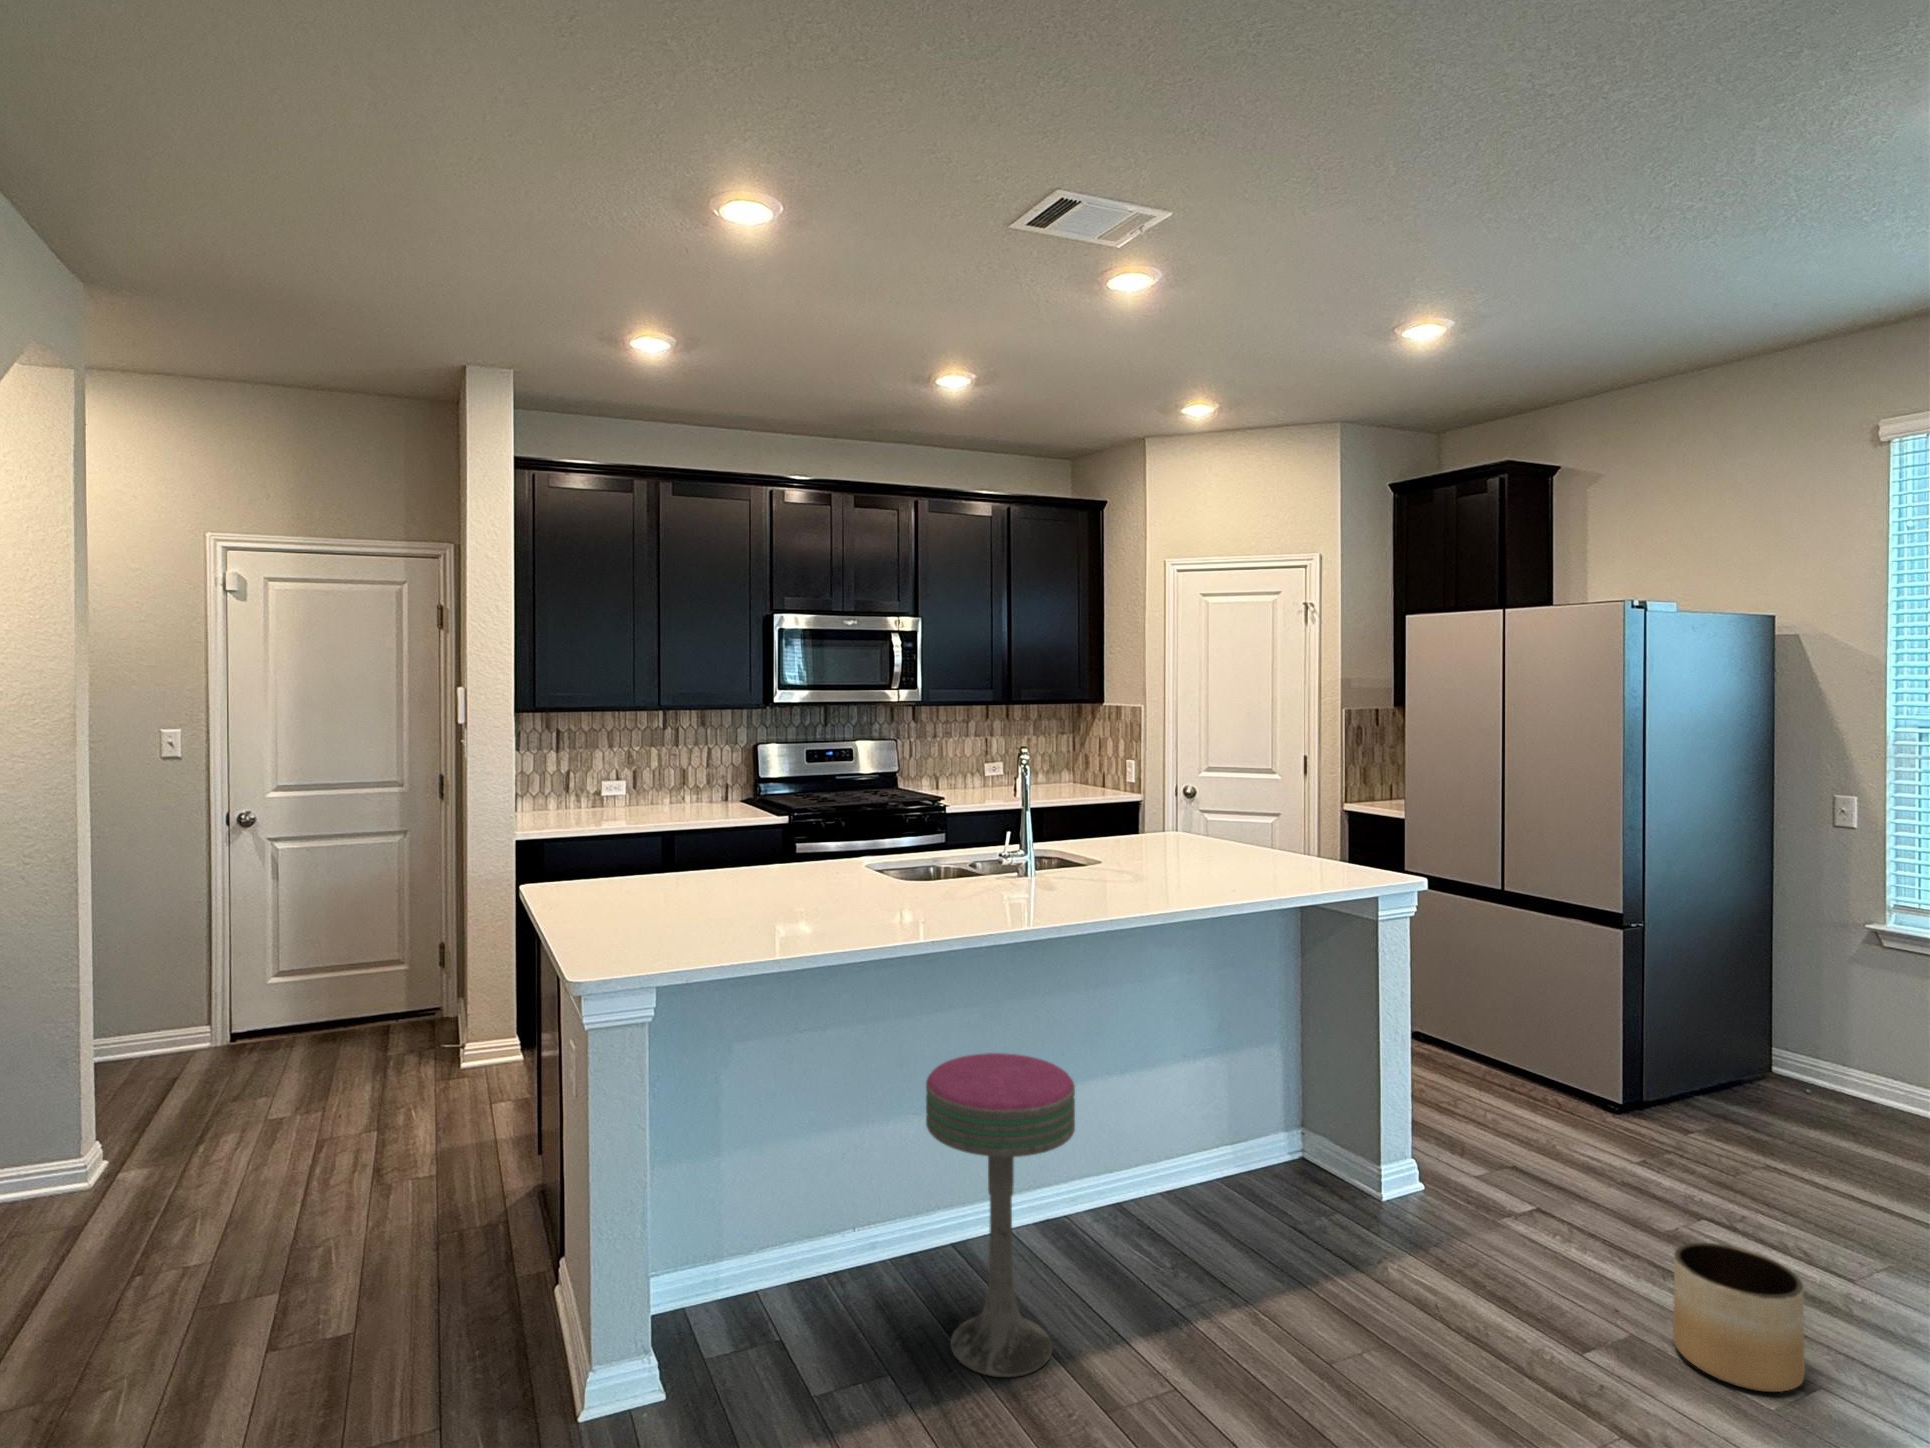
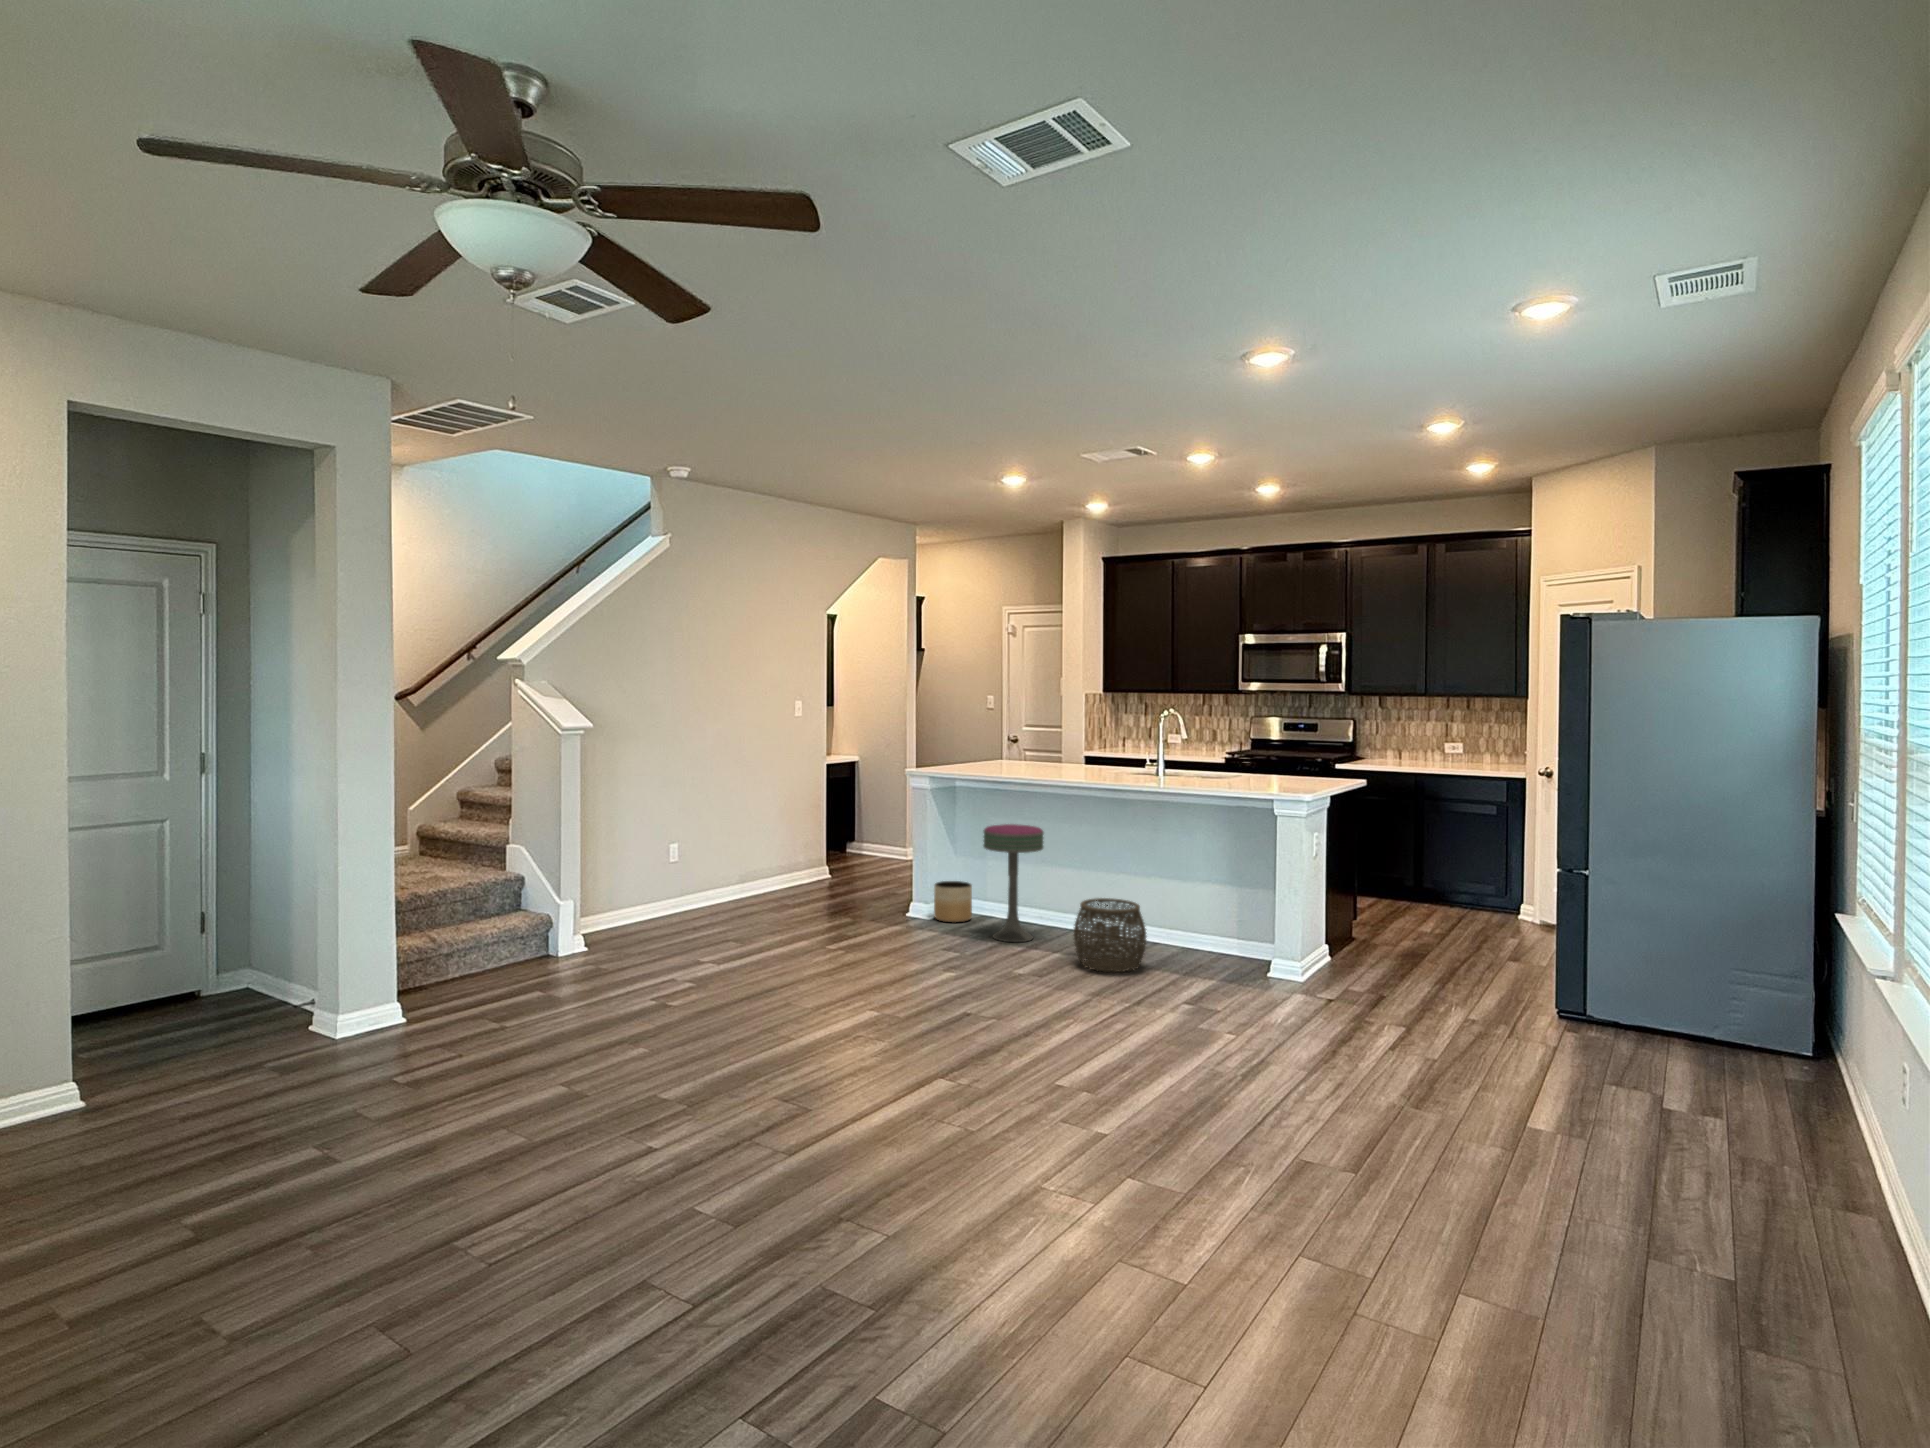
woven basket: none [1220,1162,1386,1357] -> present [1074,898,1146,972]
planter: present [1673,1243,1805,1392] -> present [934,881,972,922]

